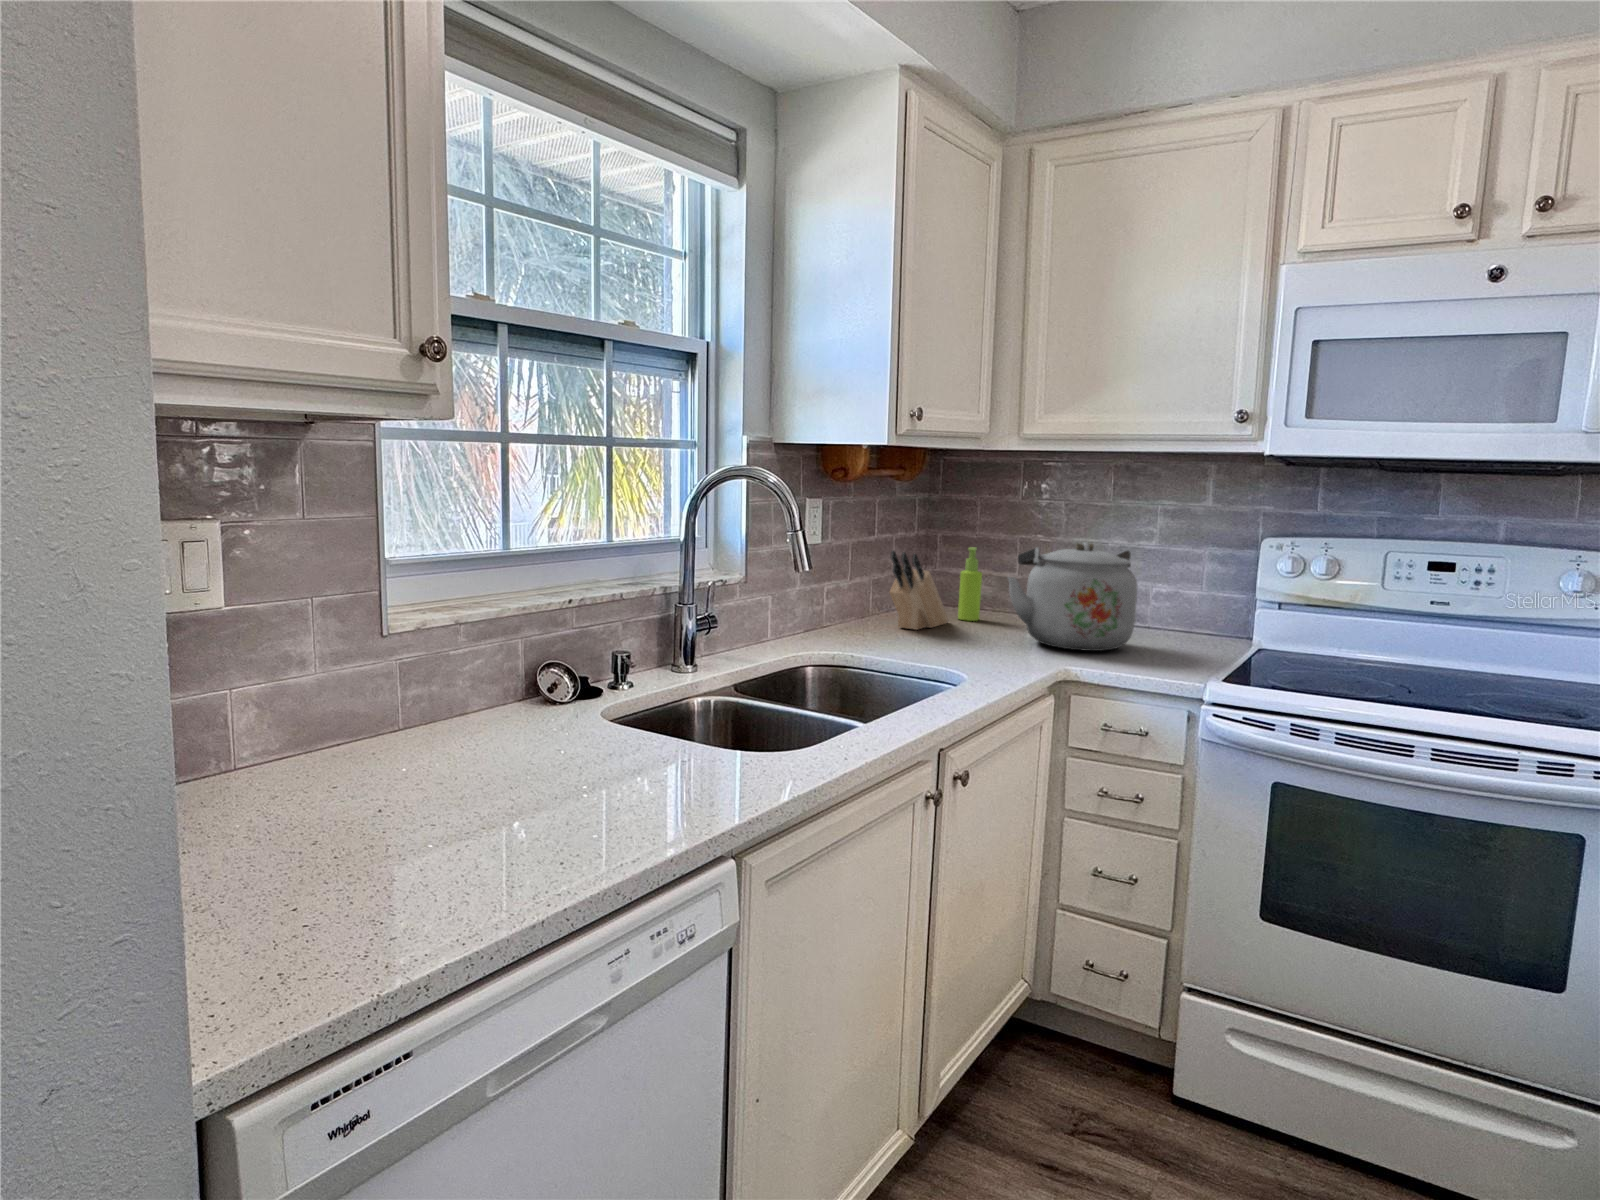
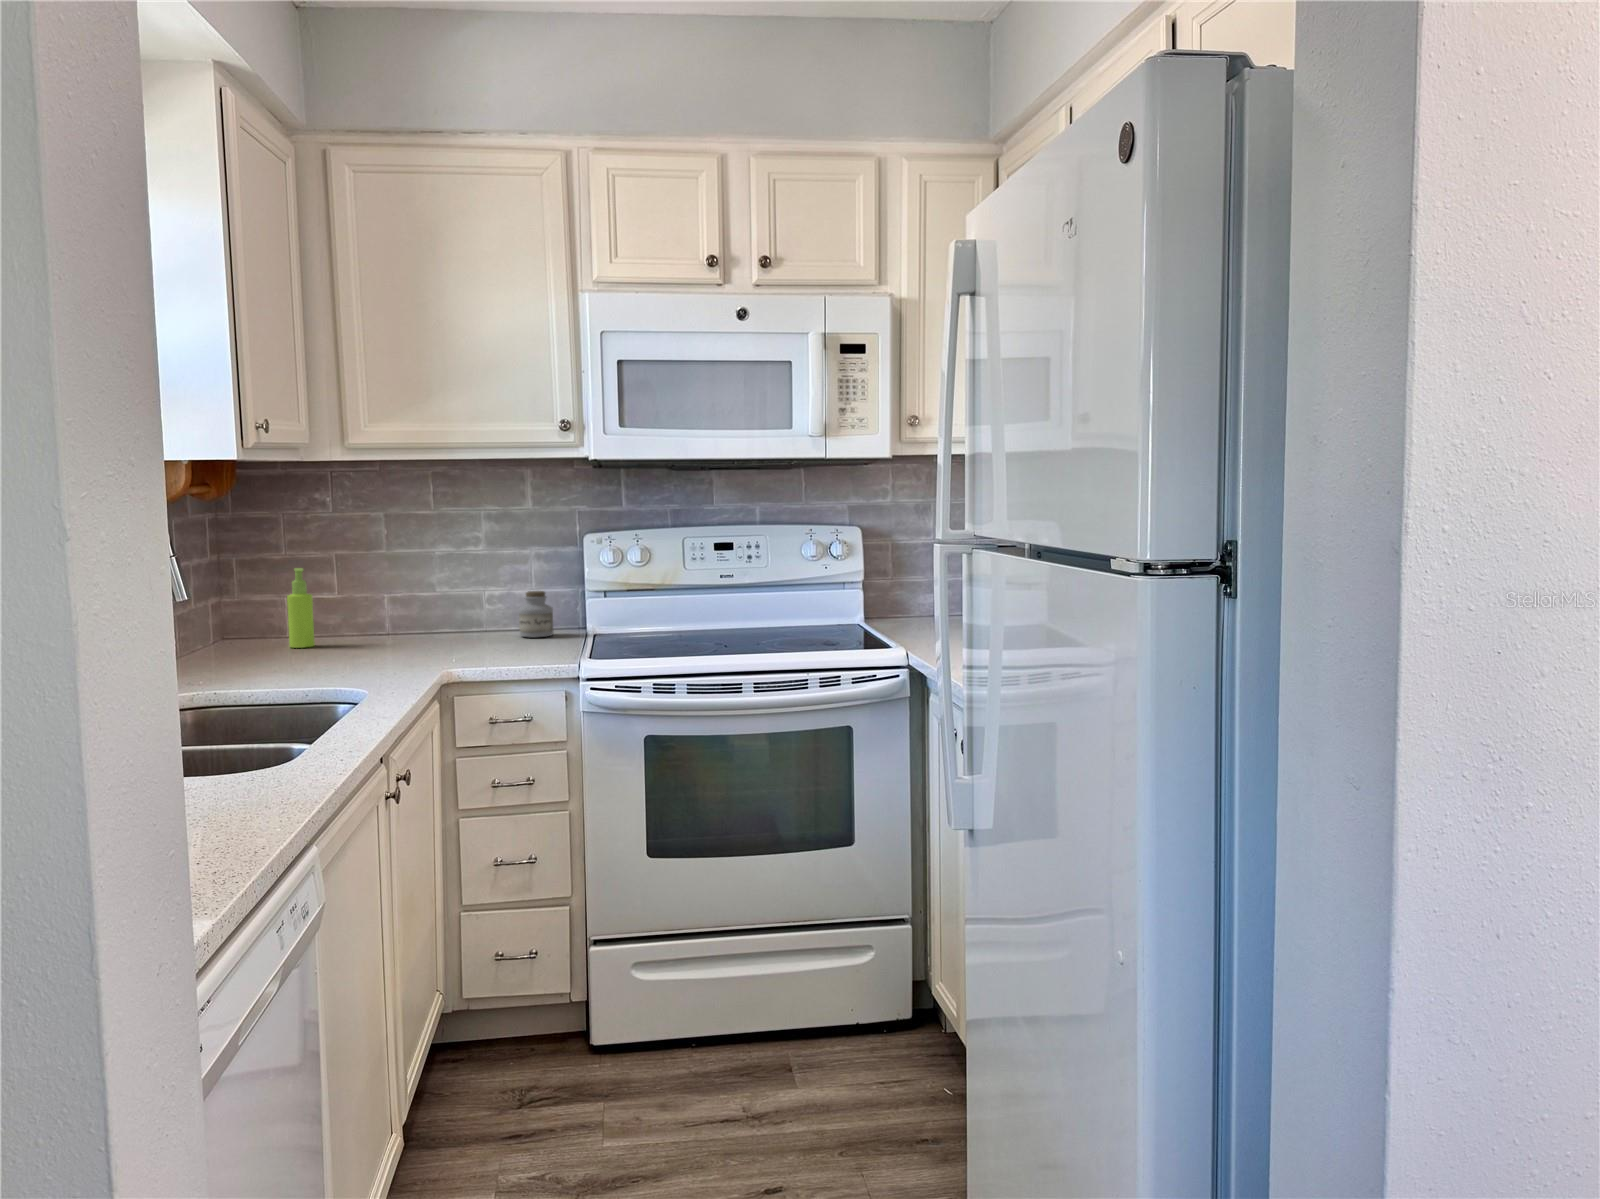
kettle: present [1008,542,1137,651] -> none [363,550,492,656]
knife block: present [890,551,949,630] -> none [218,578,284,664]
jar: none [1175,594,1215,644] -> present [519,591,554,637]

